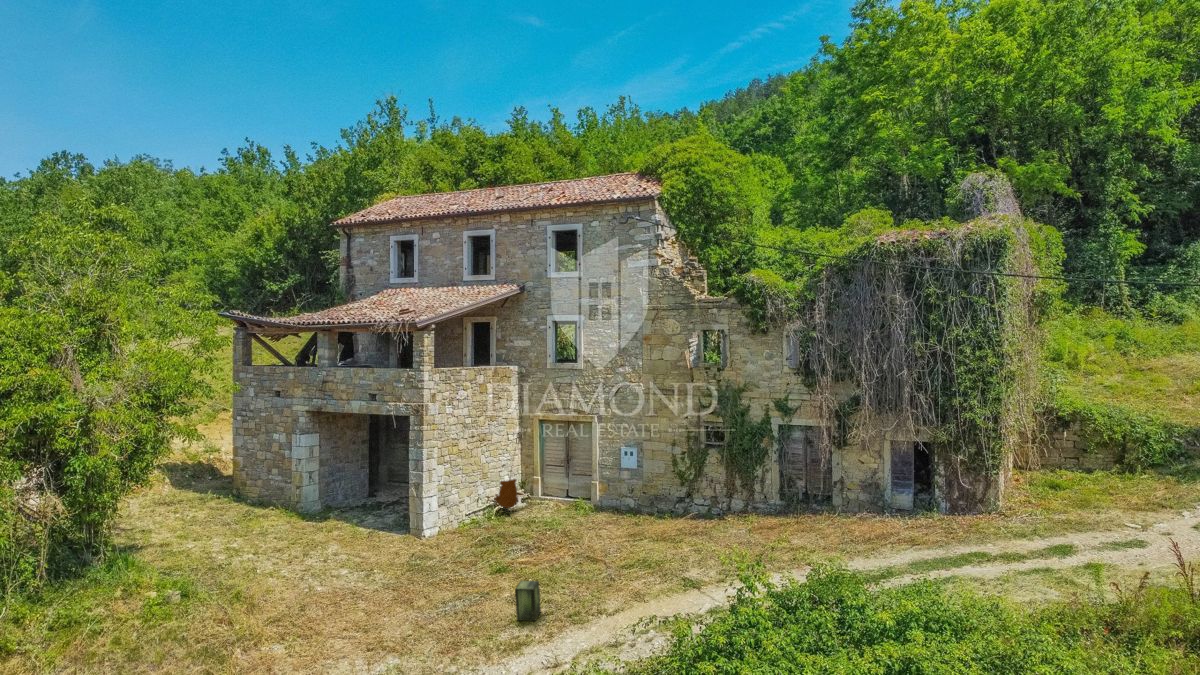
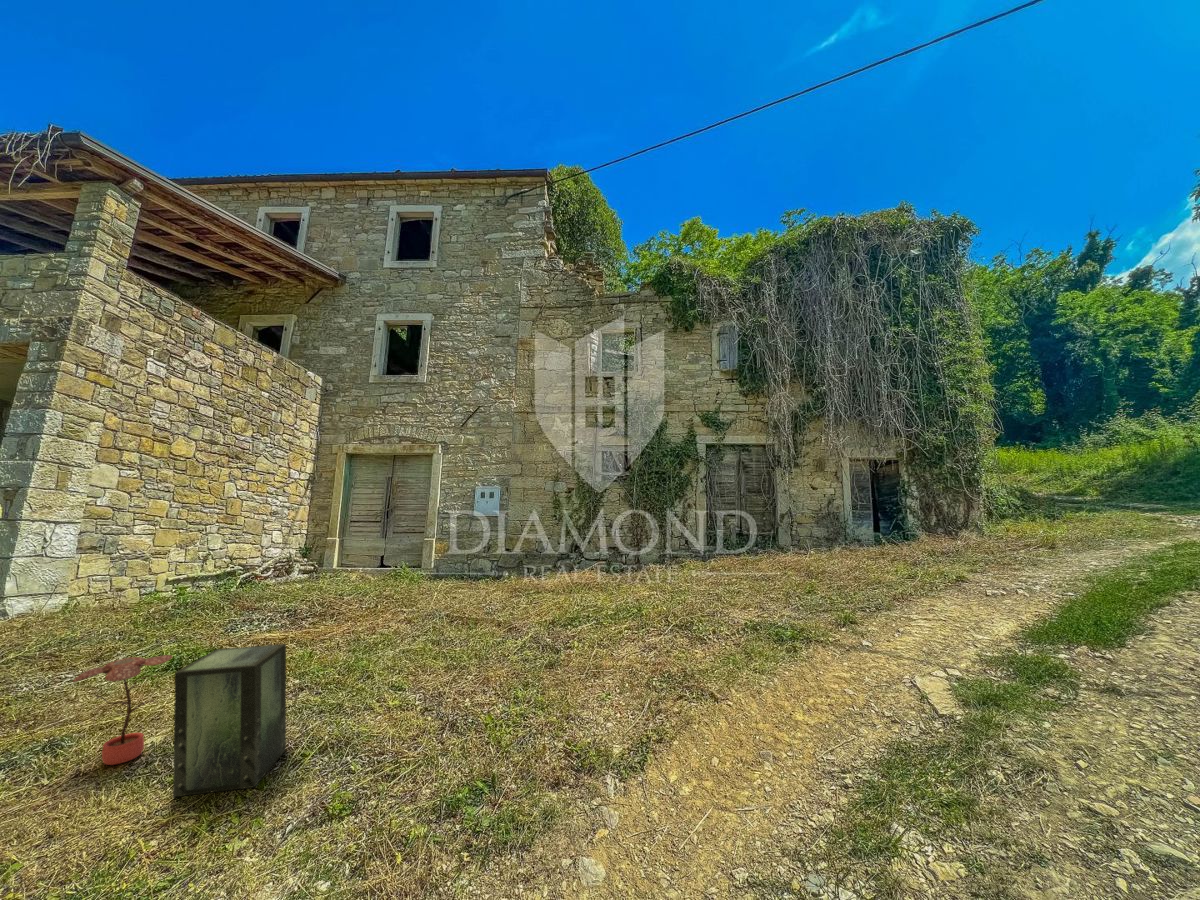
lounge chair: present [494,479,517,516] -> none [239,515,291,589]
potted plant: none [486,578,507,609] -> present [73,655,173,765]

